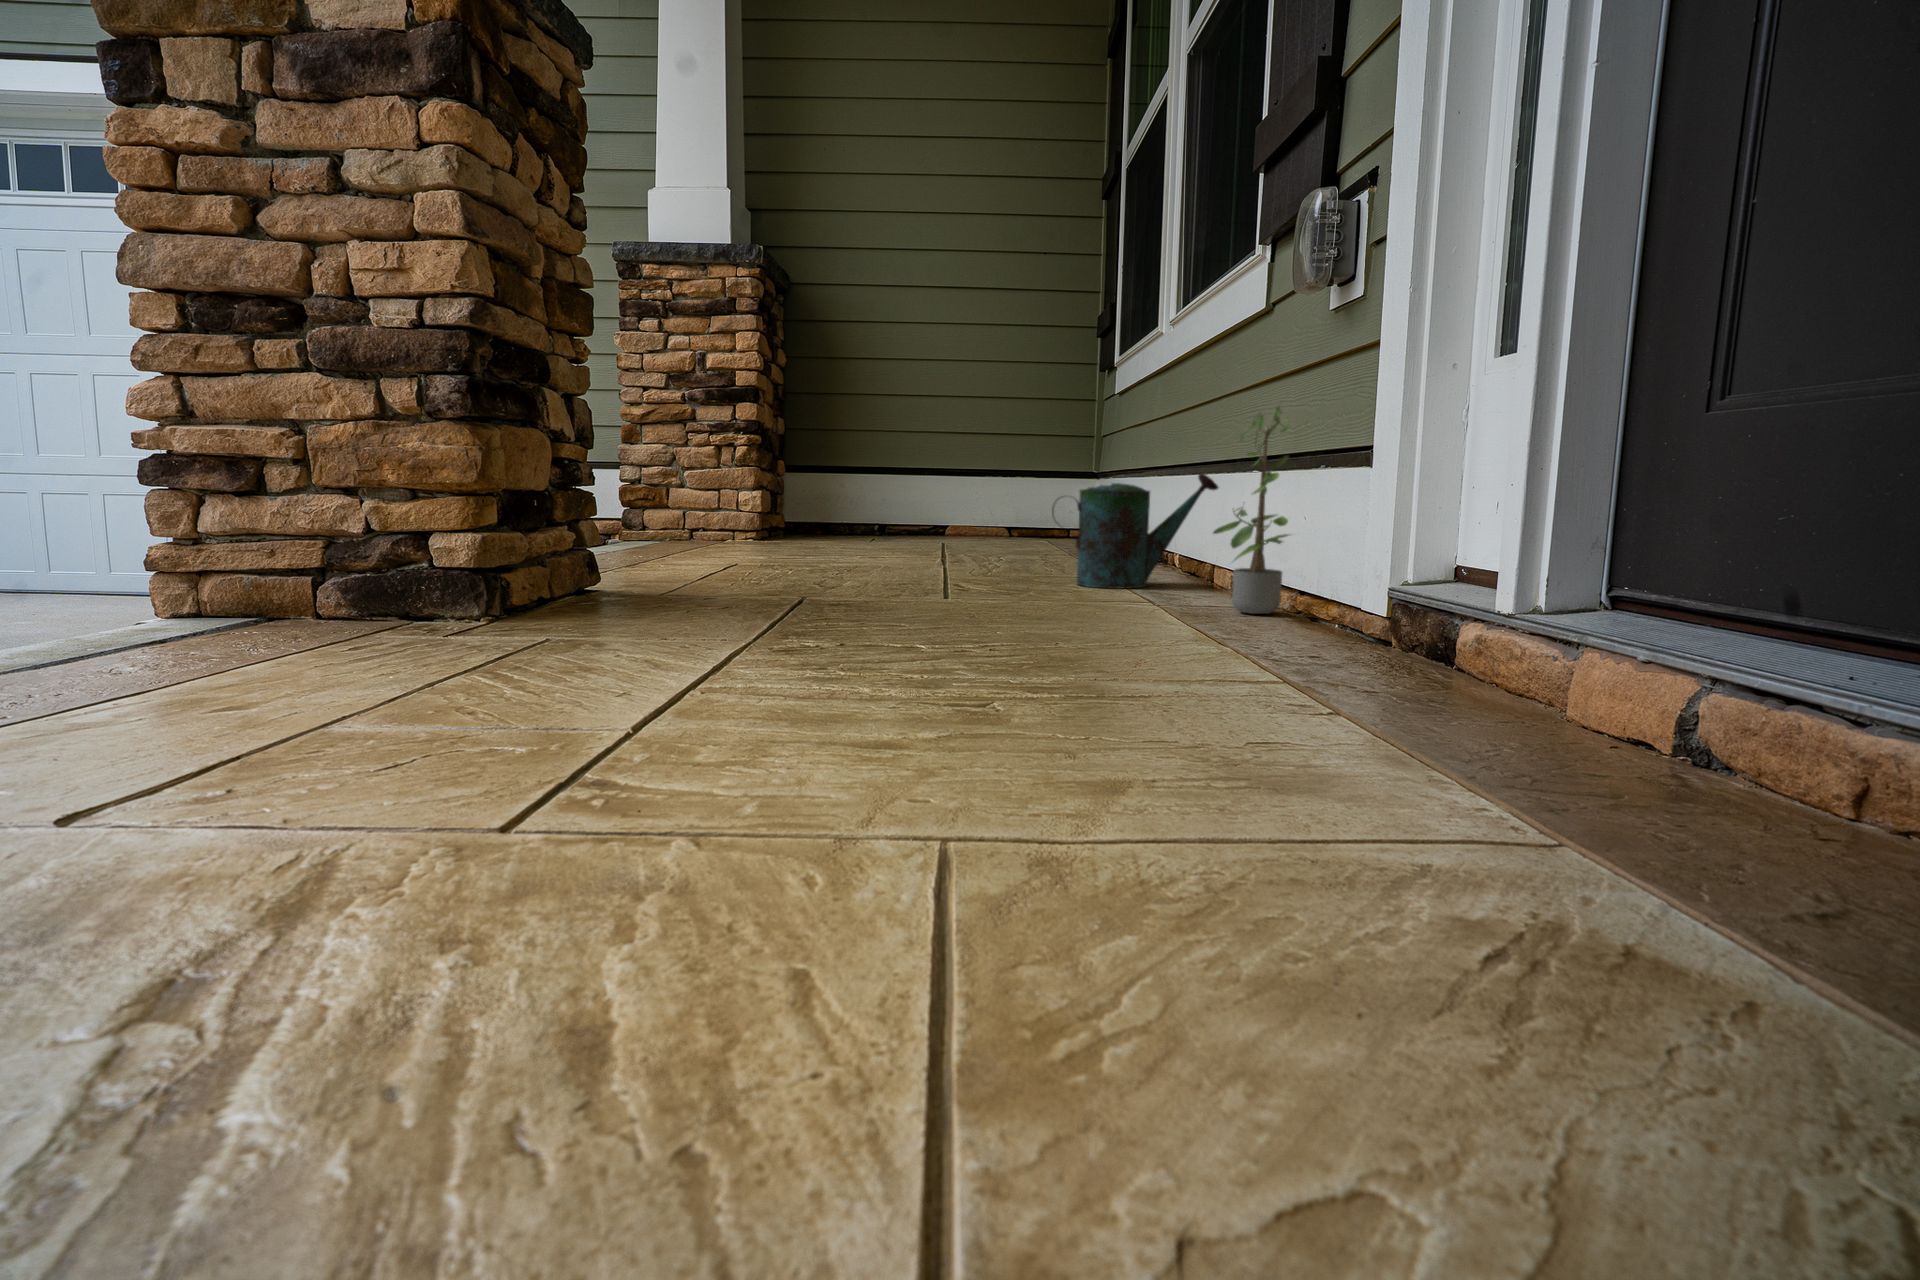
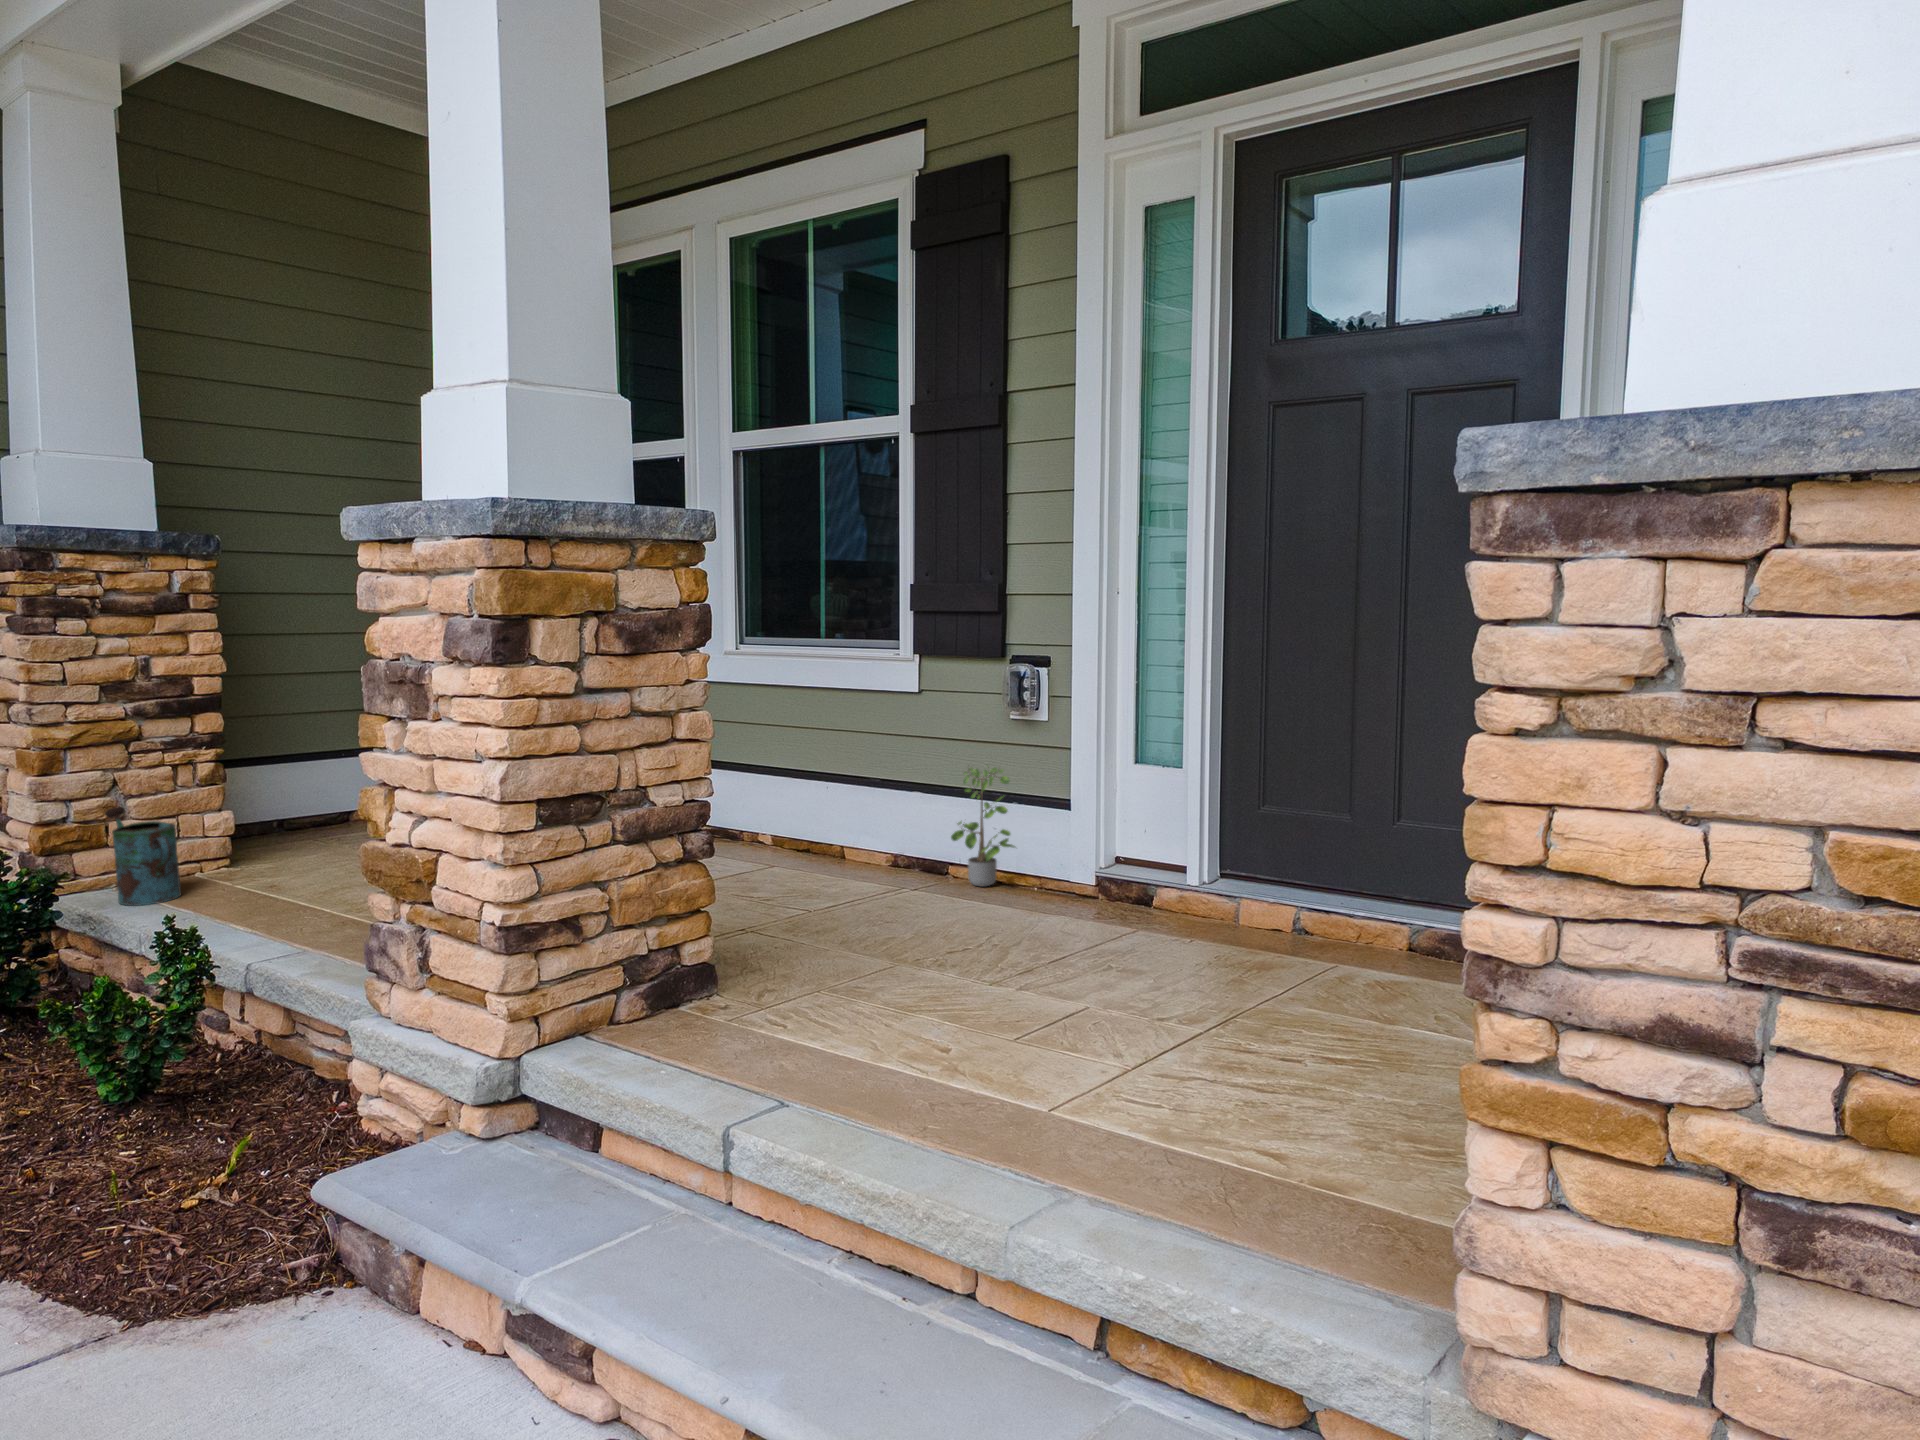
watering can: present [1052,473,1218,589] -> present [105,806,181,906]

